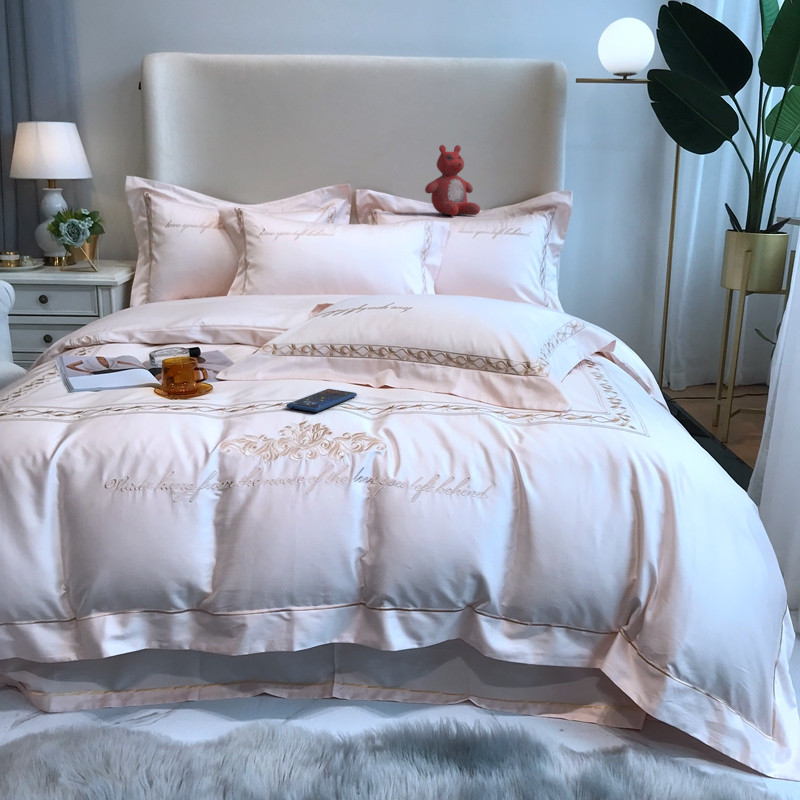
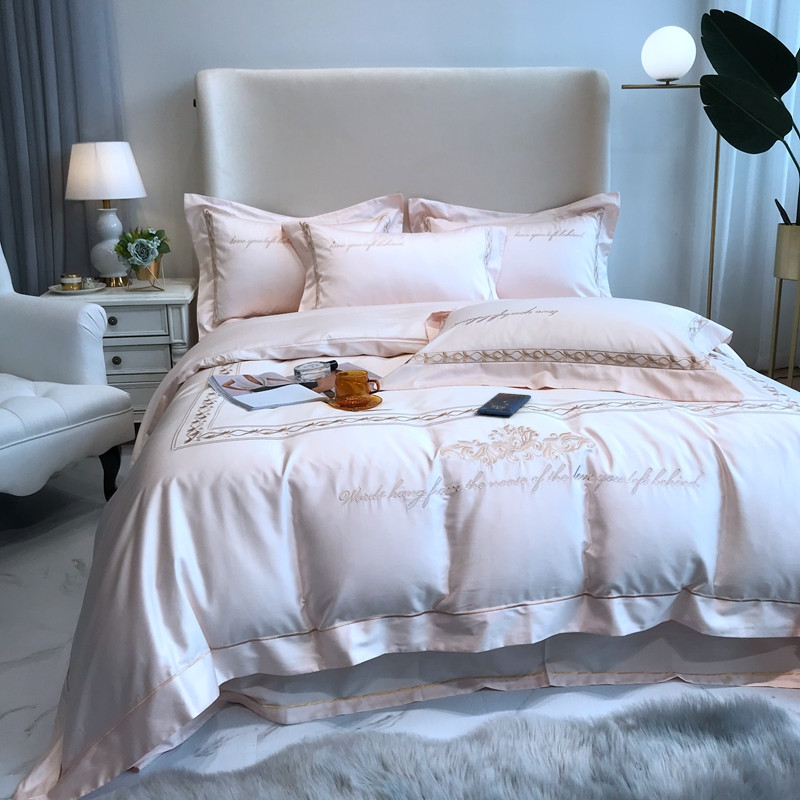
stuffed bear: present [425,145,480,215] -> none [479,152,532,220]

